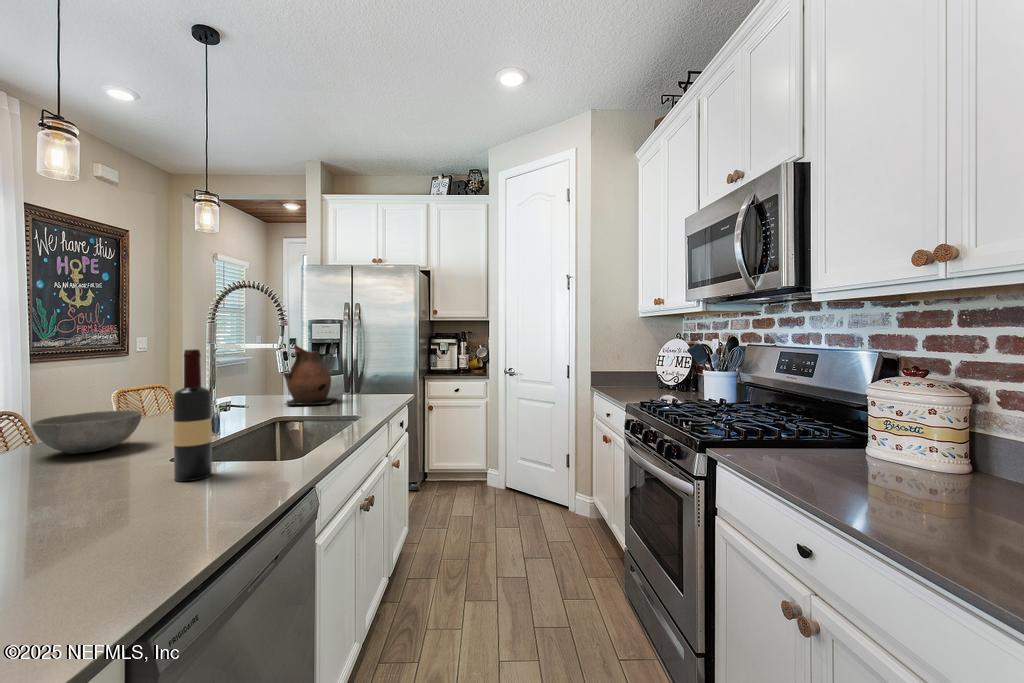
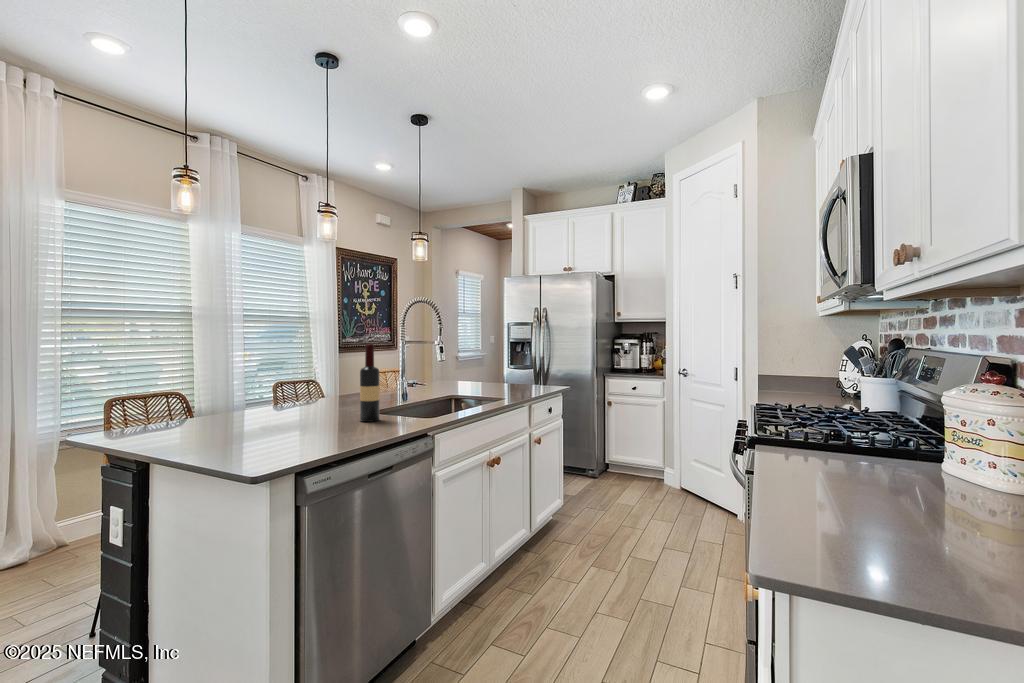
ceramic pitcher: present [282,345,337,405] -> none [461,343,503,390]
bowl: present [32,410,142,454] -> none [312,382,363,404]

